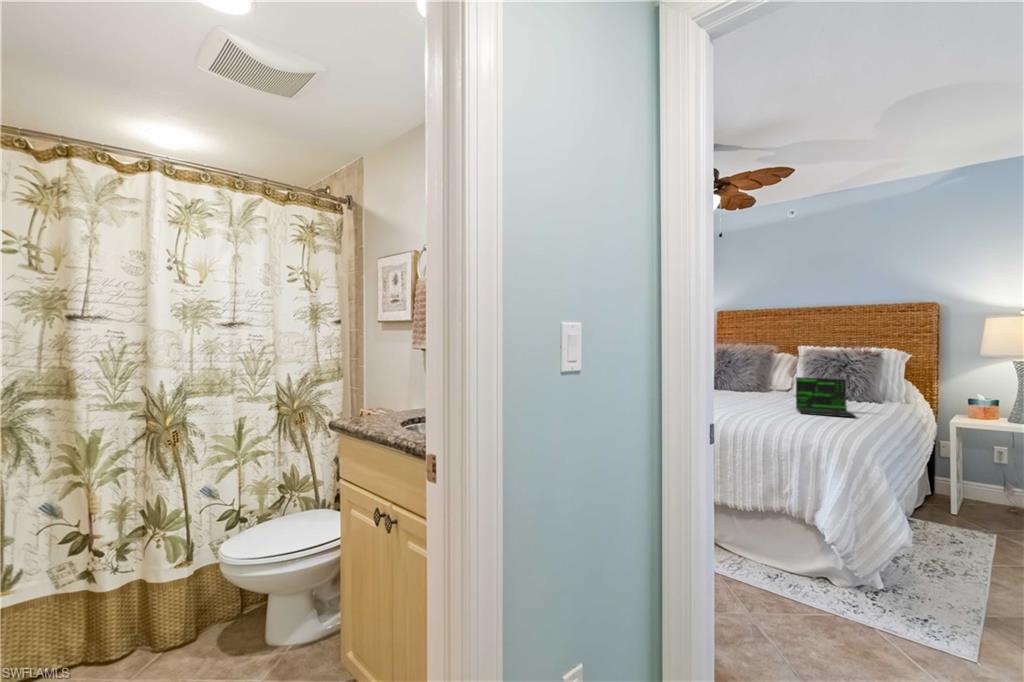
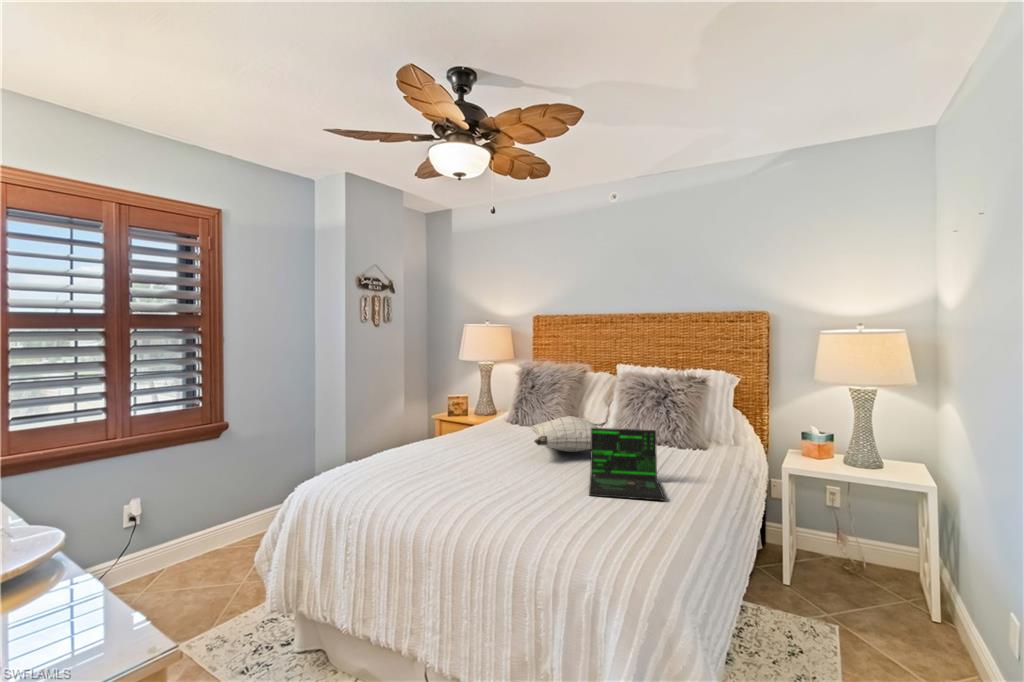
pillow: none [737,375,810,400] -> present [531,416,598,452]

